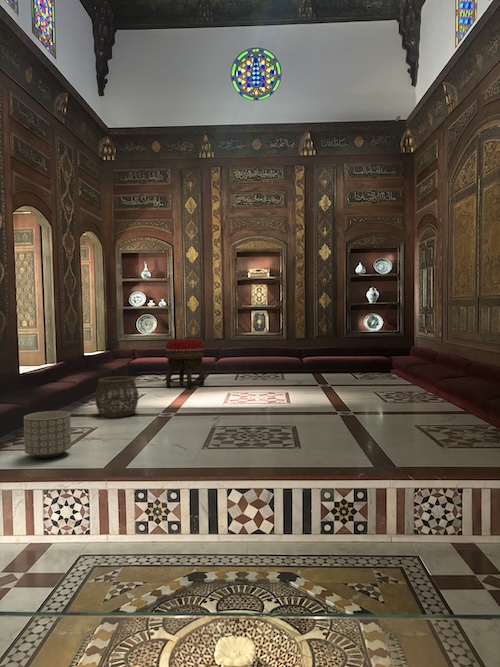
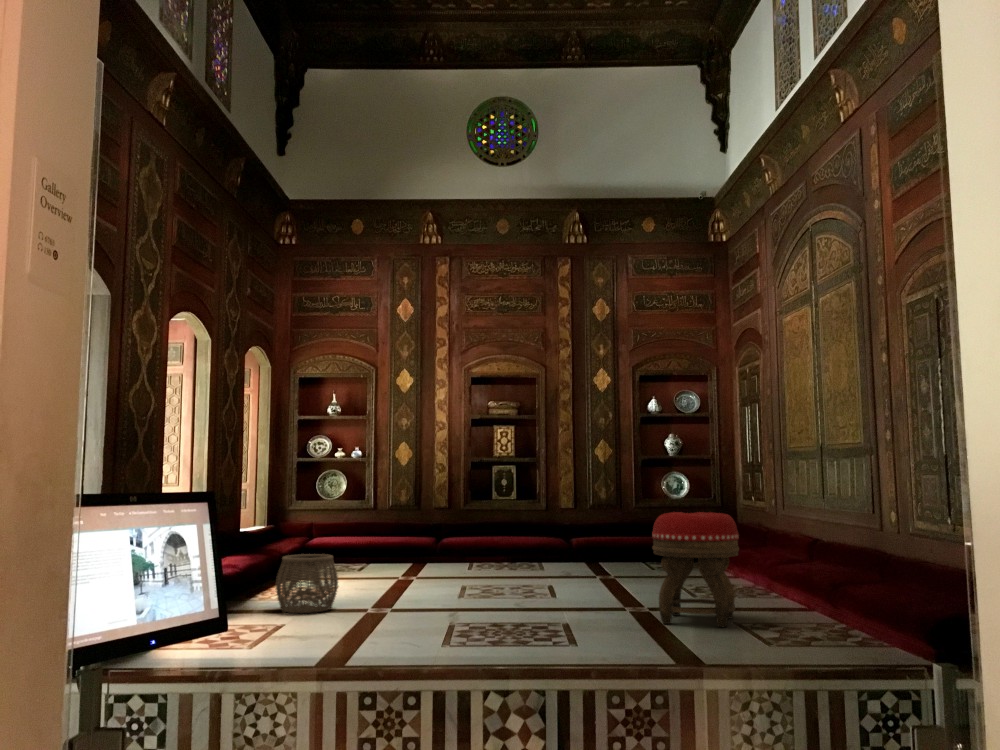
footstool: present [165,339,205,389] -> present [652,512,739,627]
planter: present [24,411,71,458] -> none [198,593,262,658]

